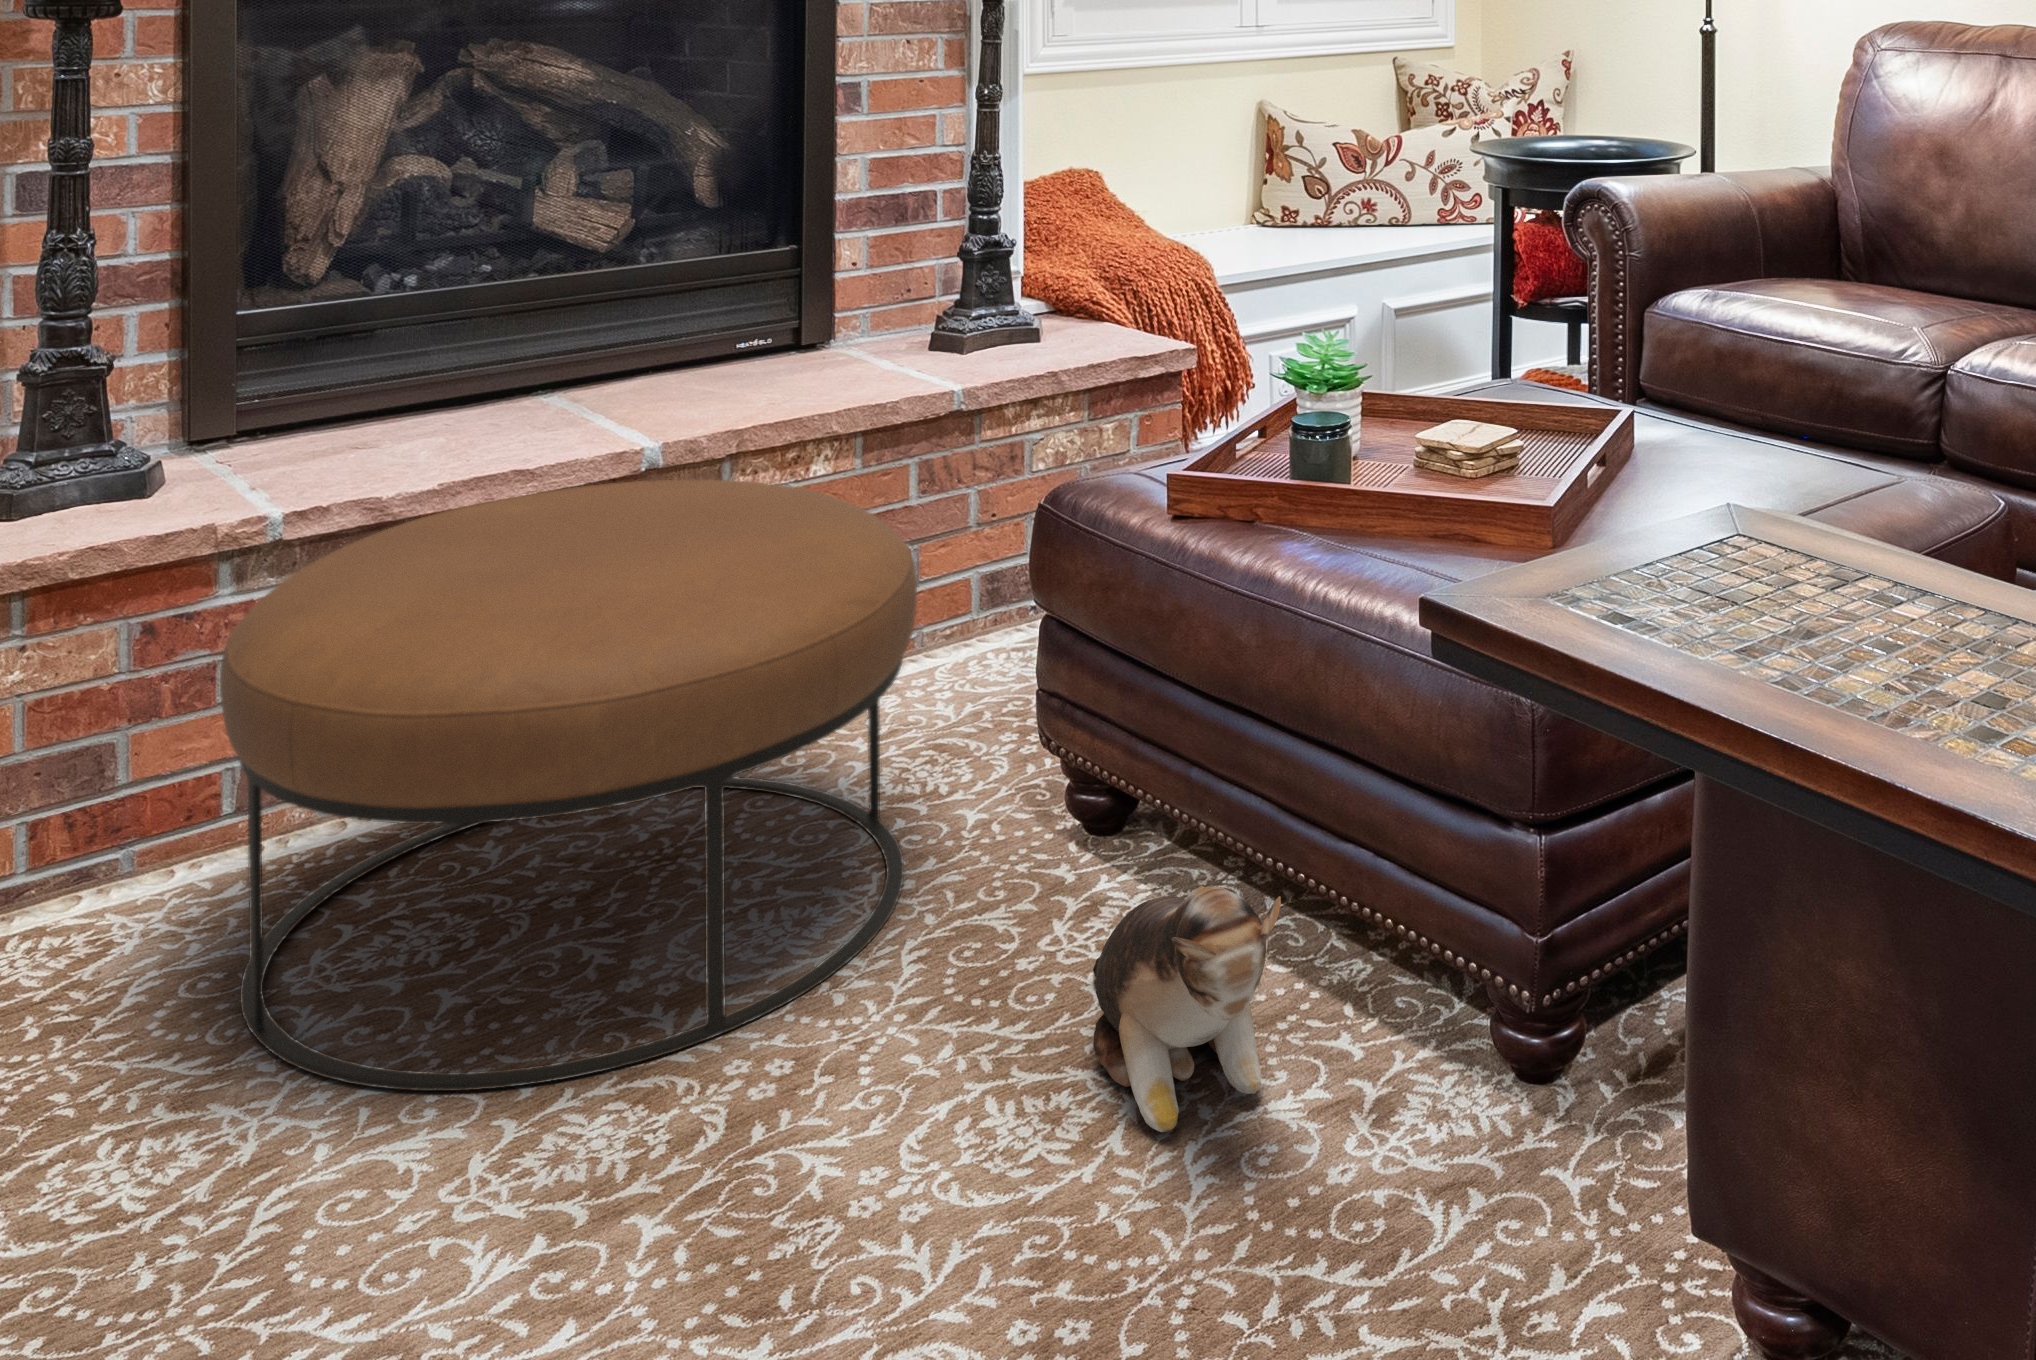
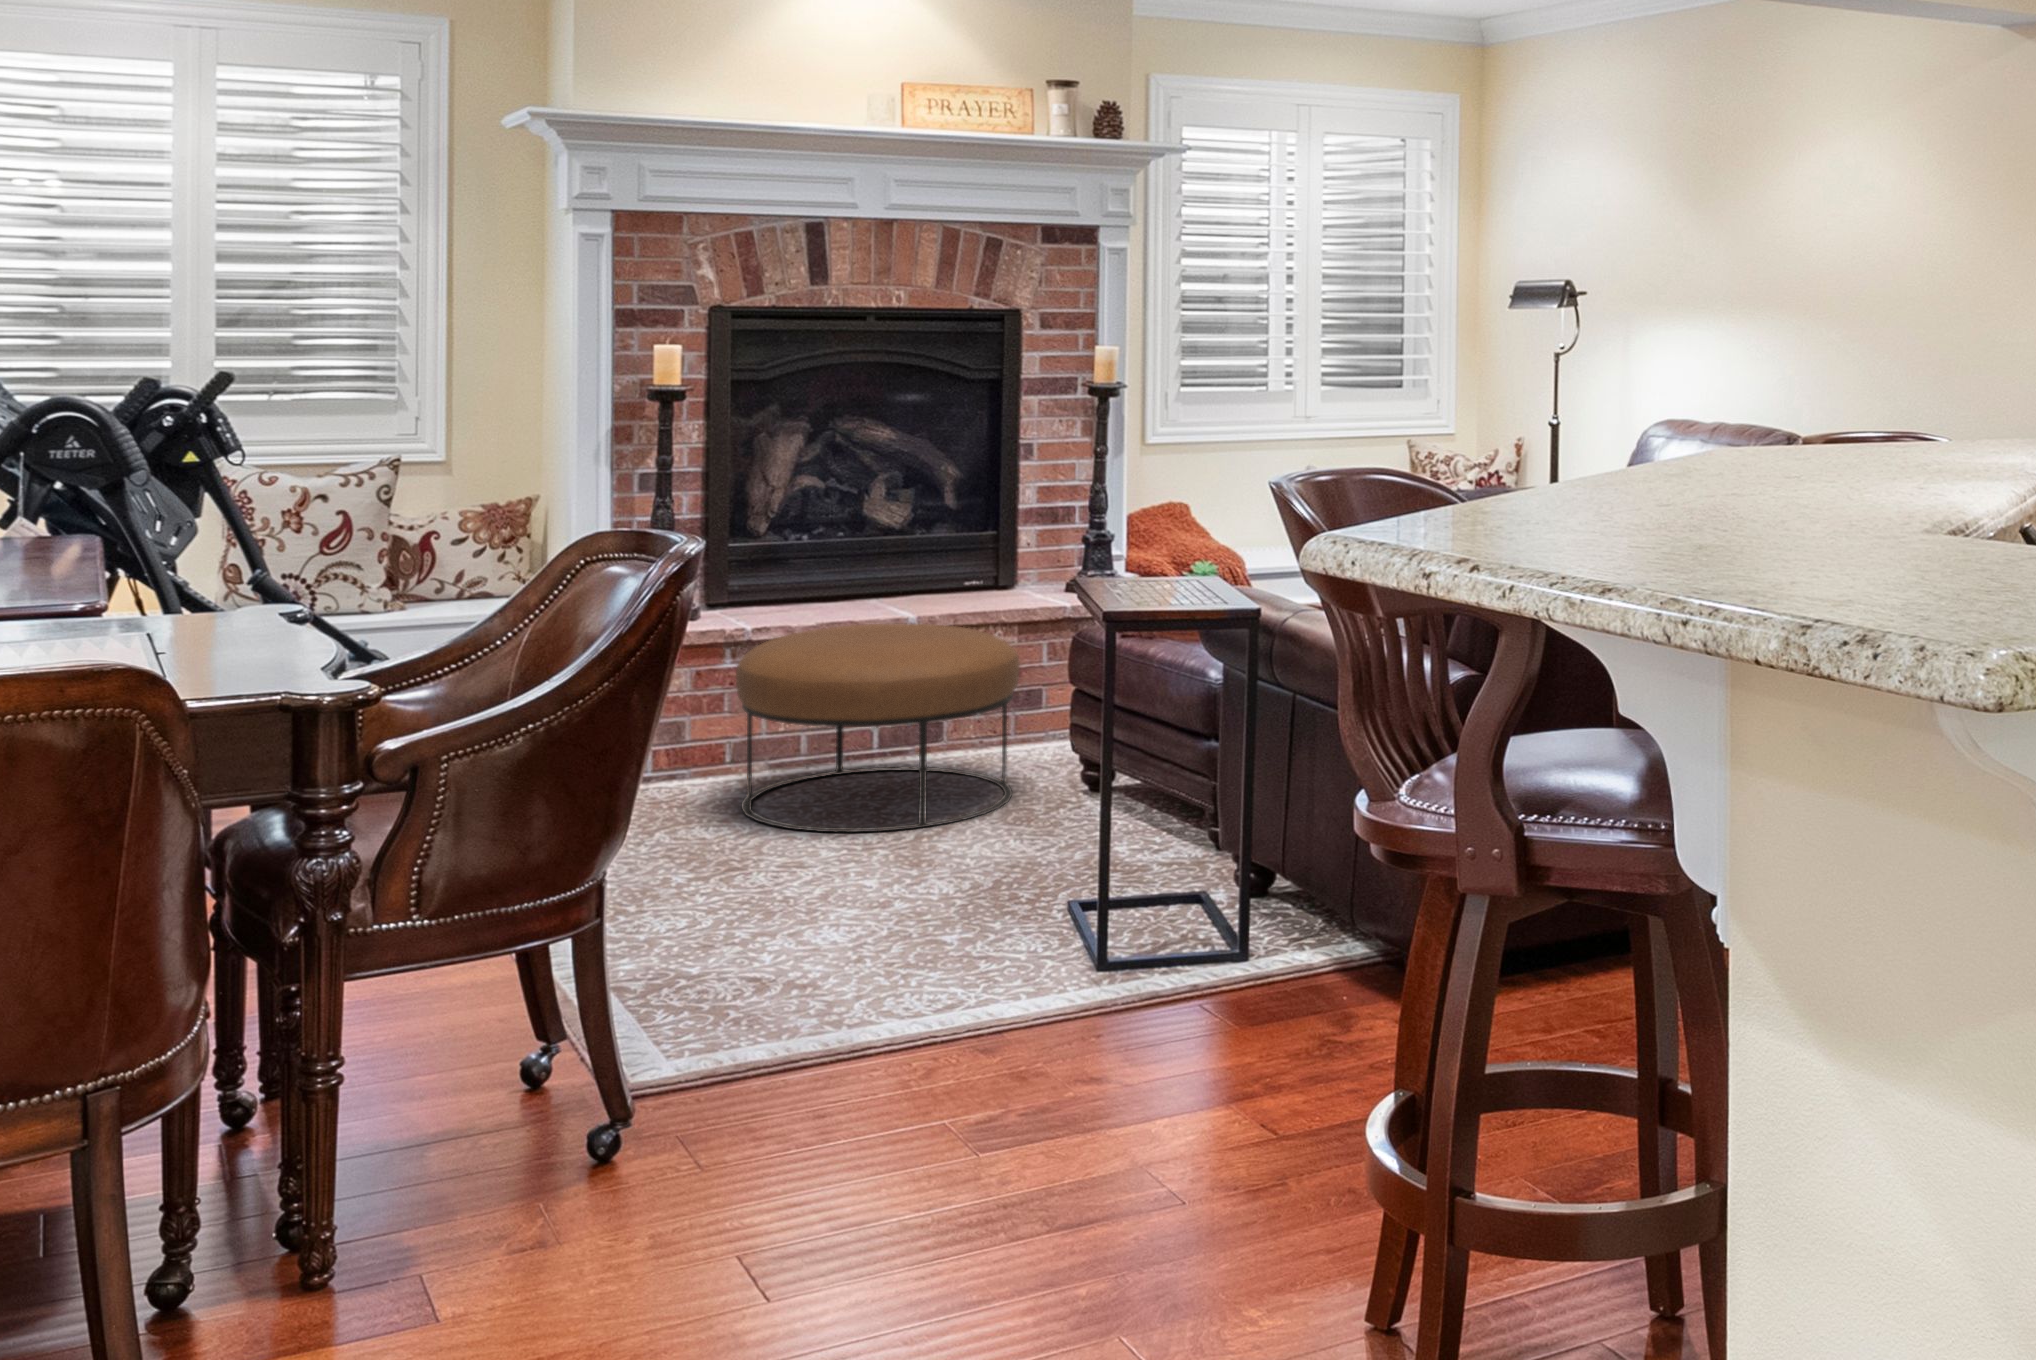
plush toy: present [1093,885,1281,1132] -> none [1065,759,1126,854]

